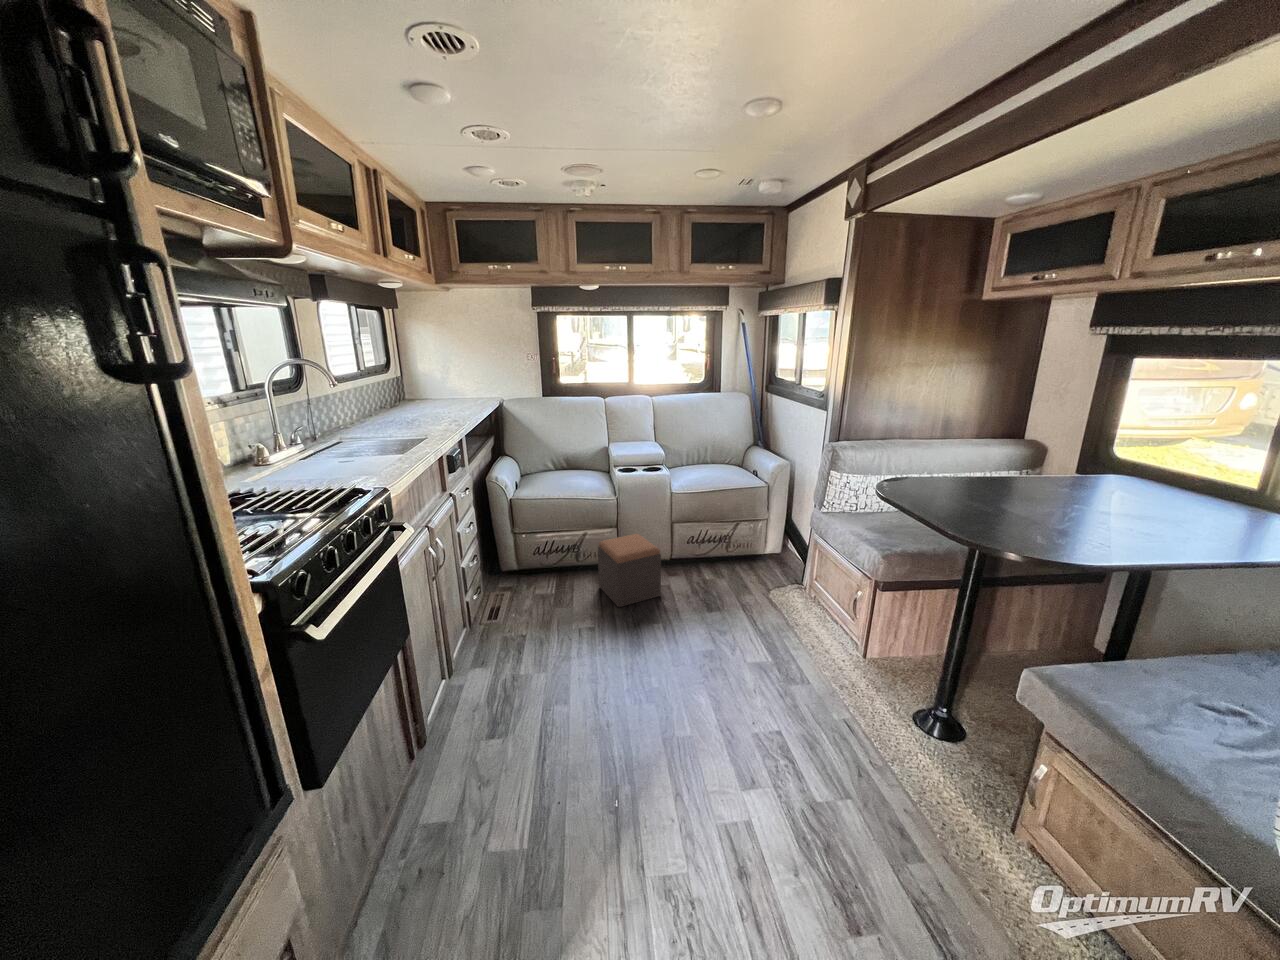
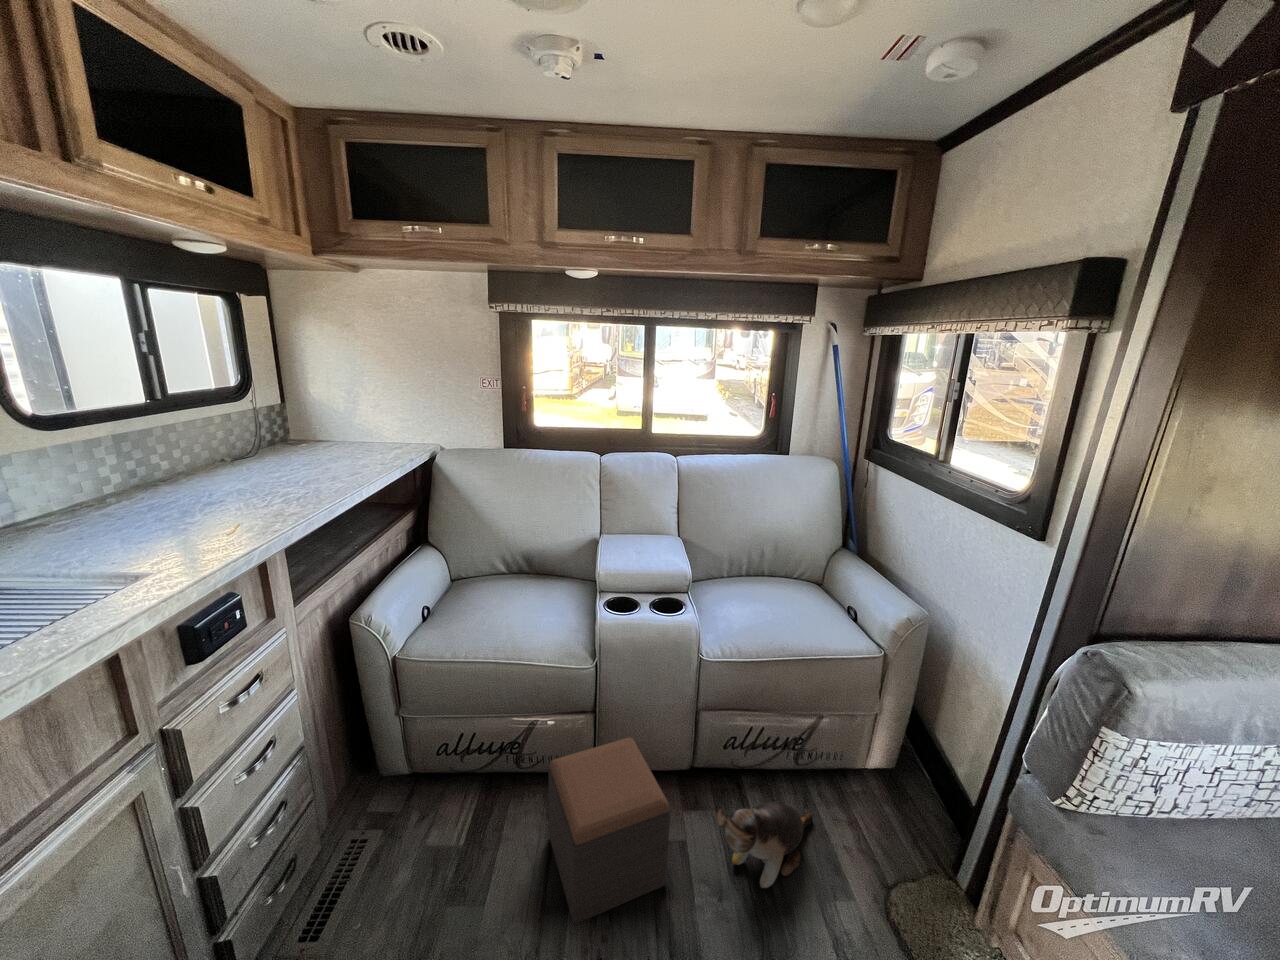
plush toy: none [684,553,736,593] -> present [717,801,813,888]

